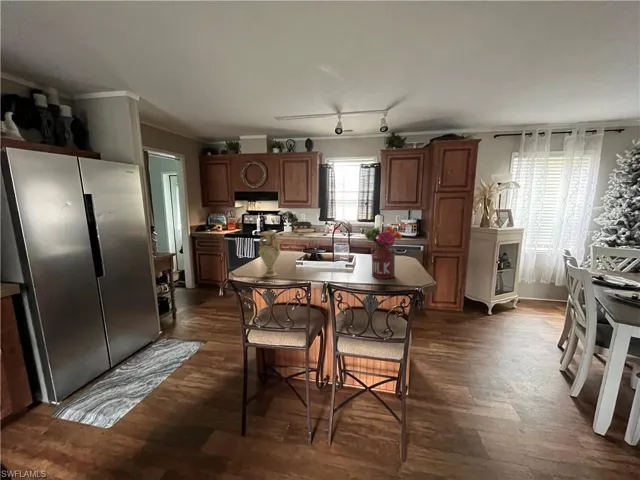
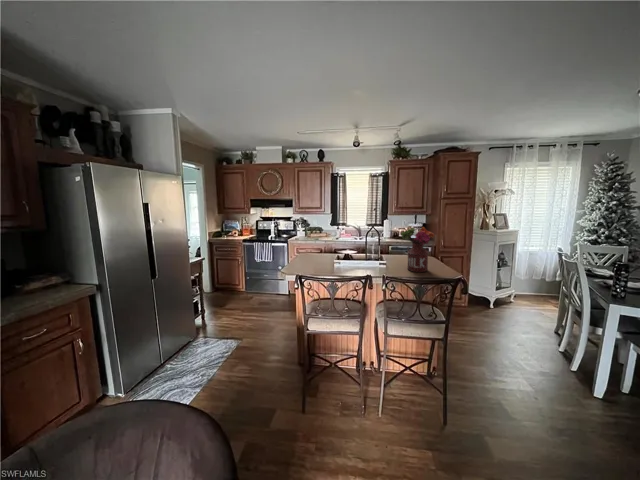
vase: present [258,231,281,277] -> none [309,233,330,272]

